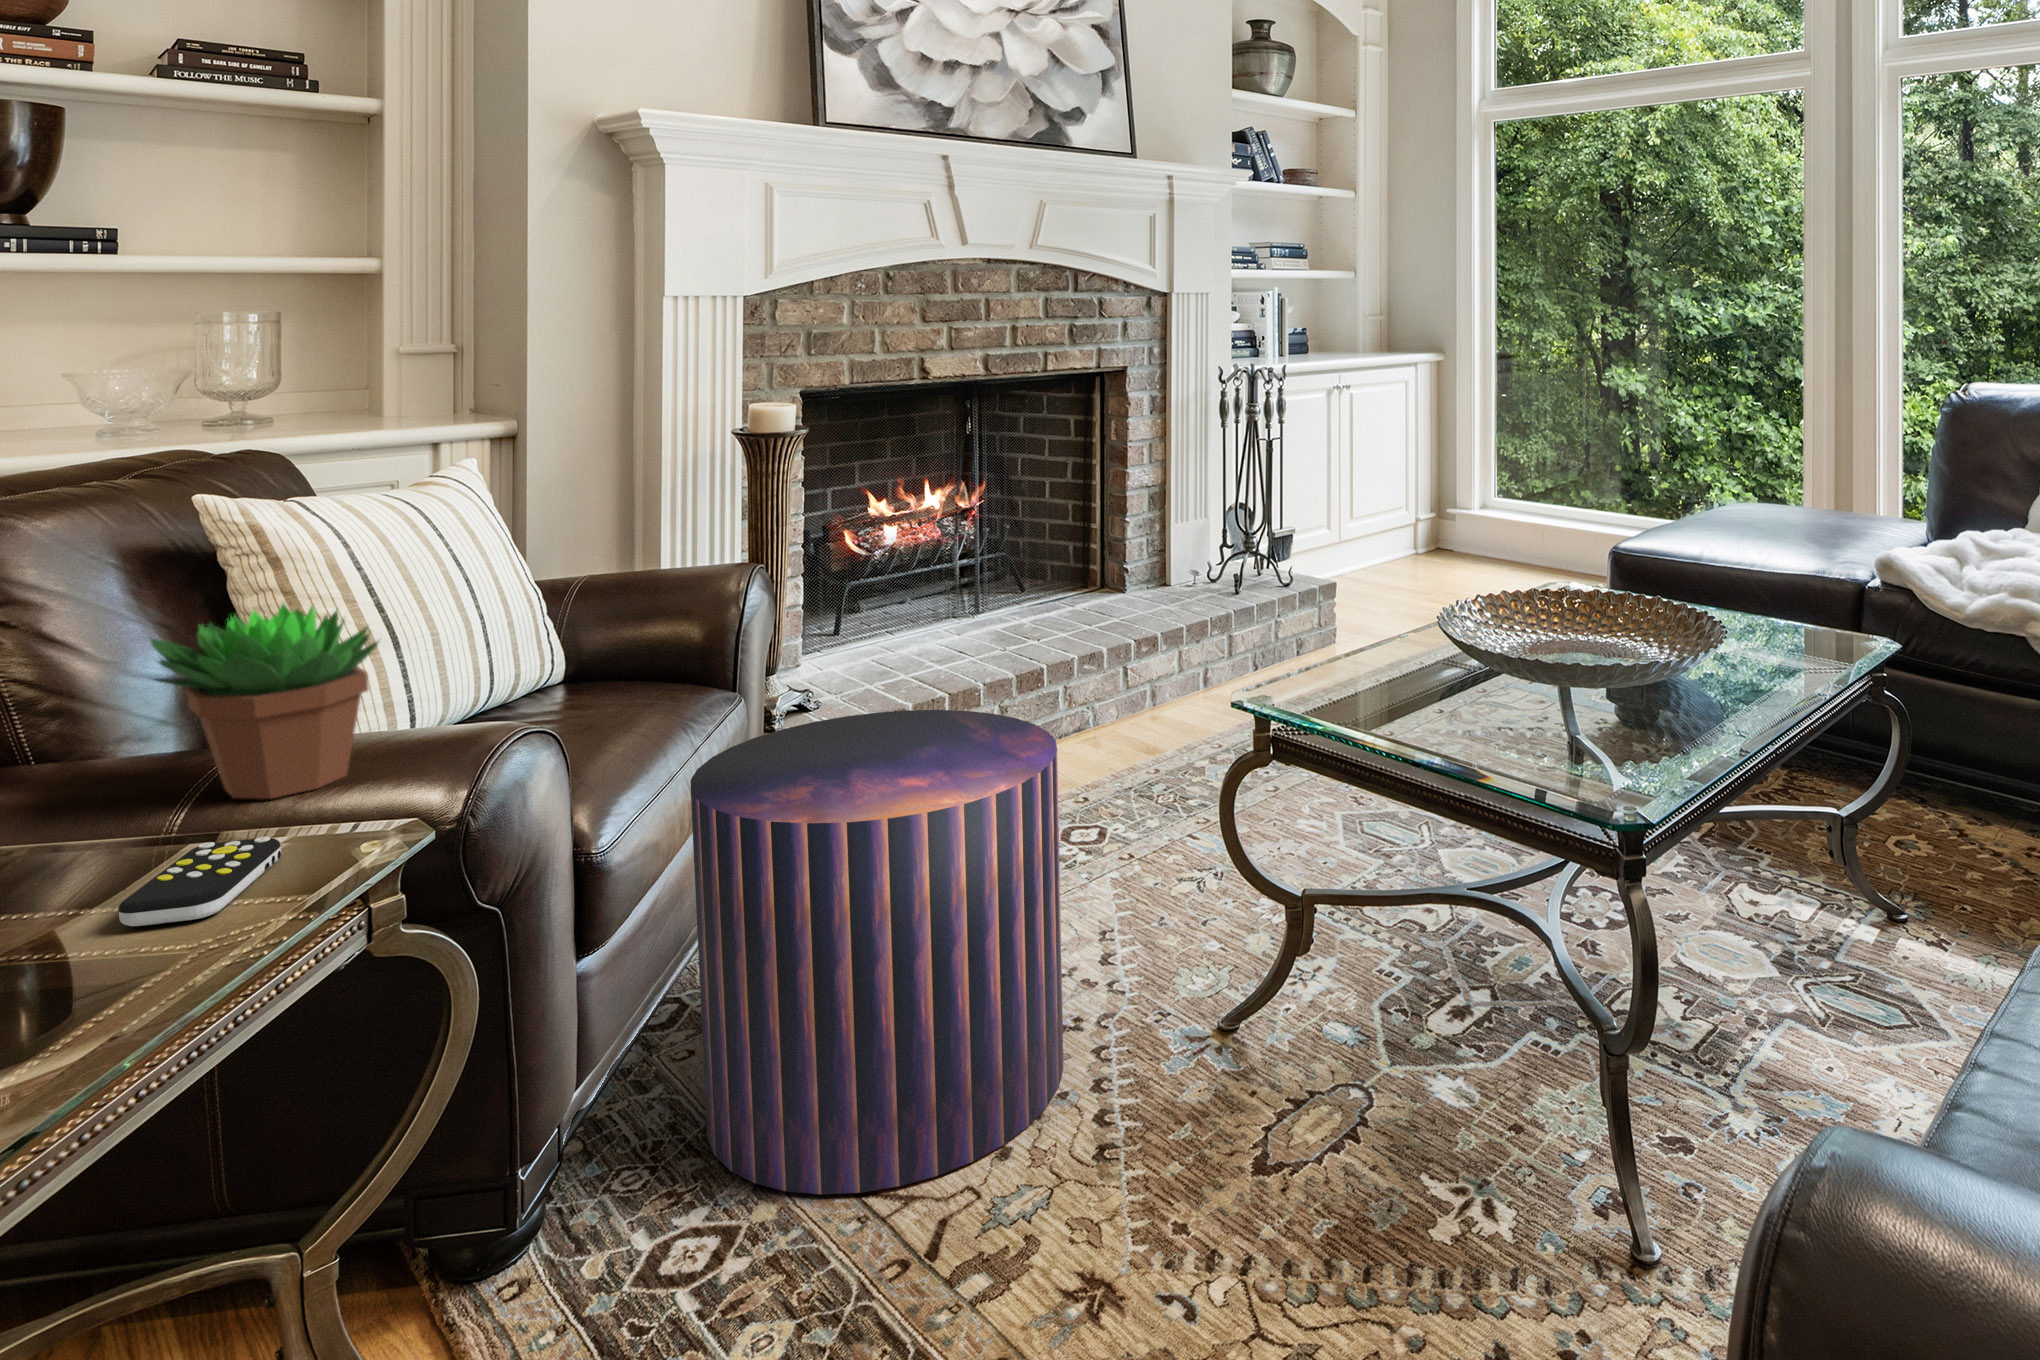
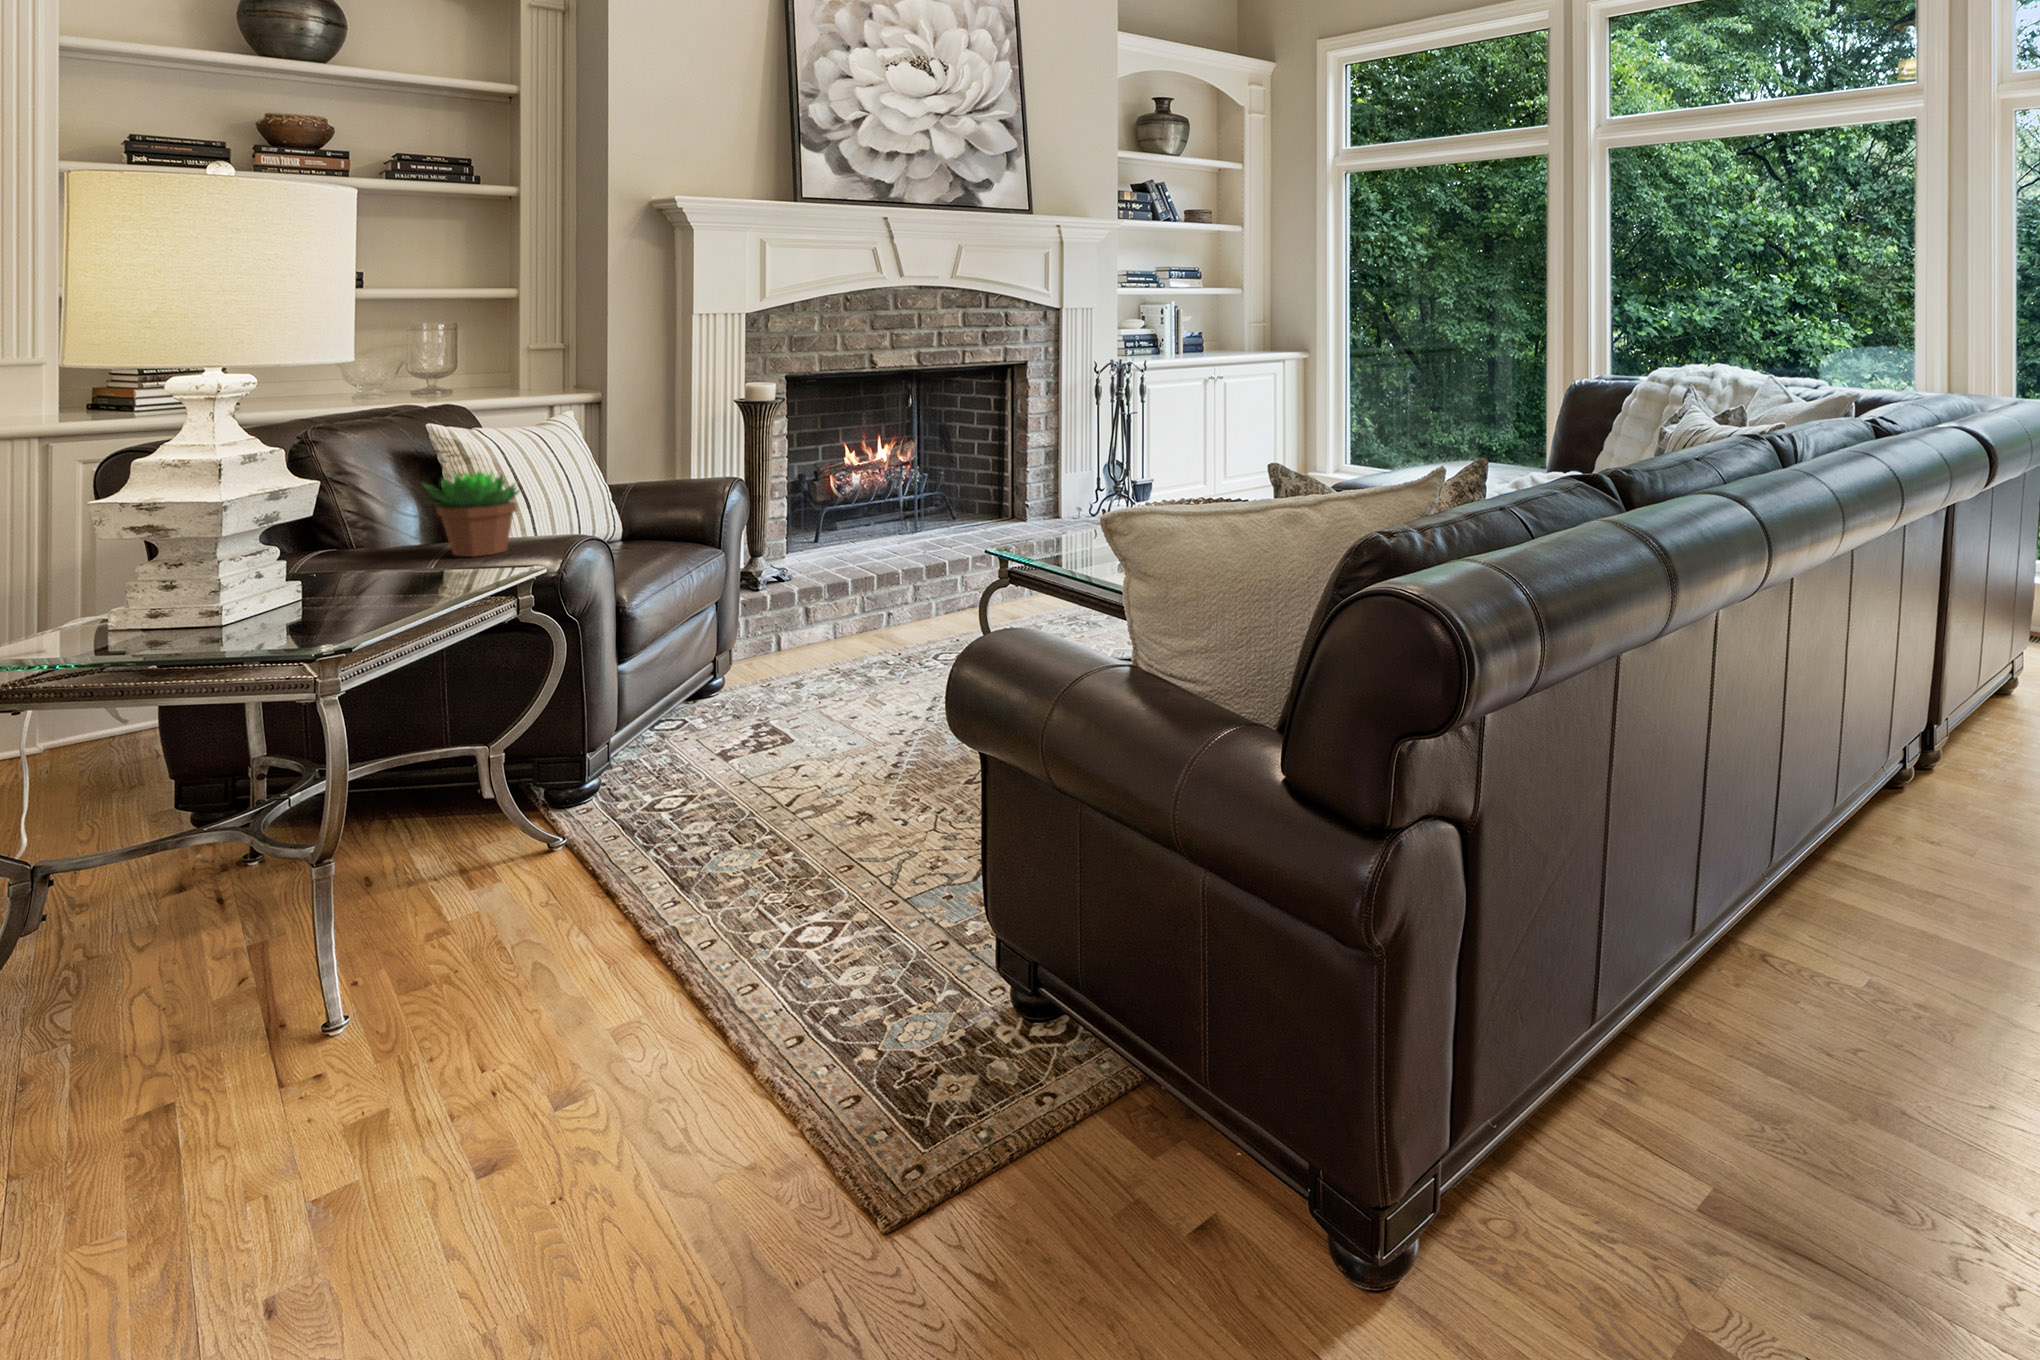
pouf: present [691,710,1063,1194] -> none [677,556,887,785]
remote control: present [119,836,281,926] -> none [422,562,482,585]

